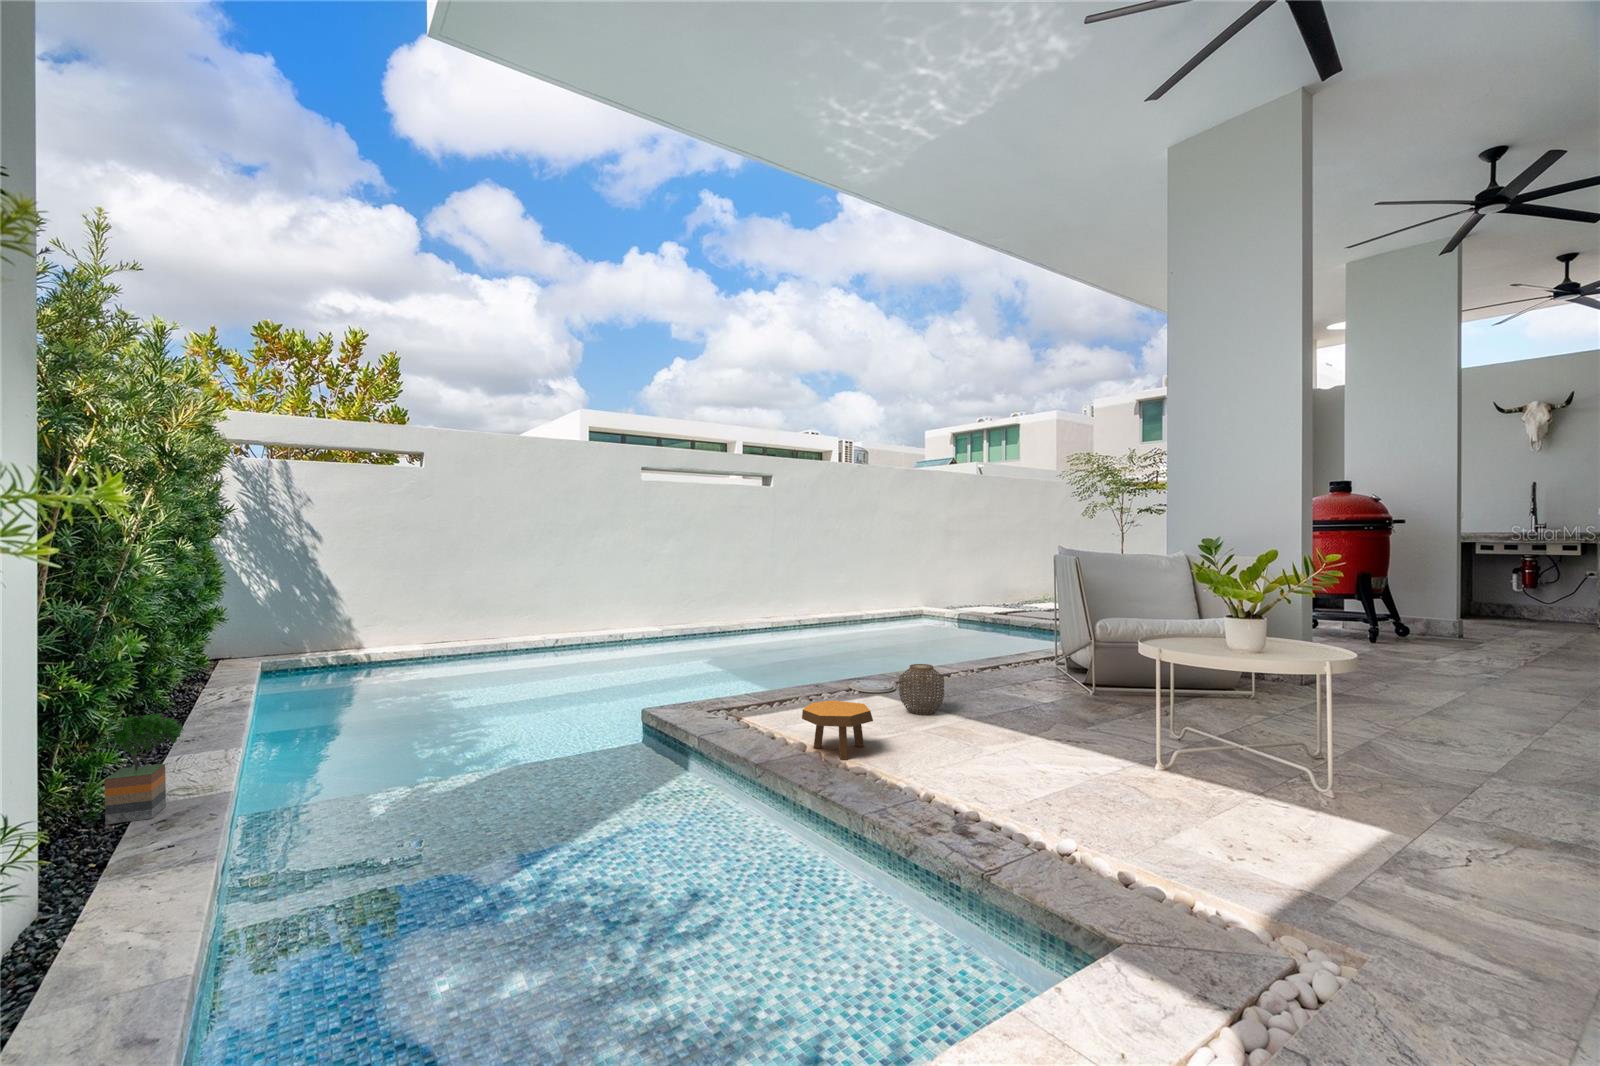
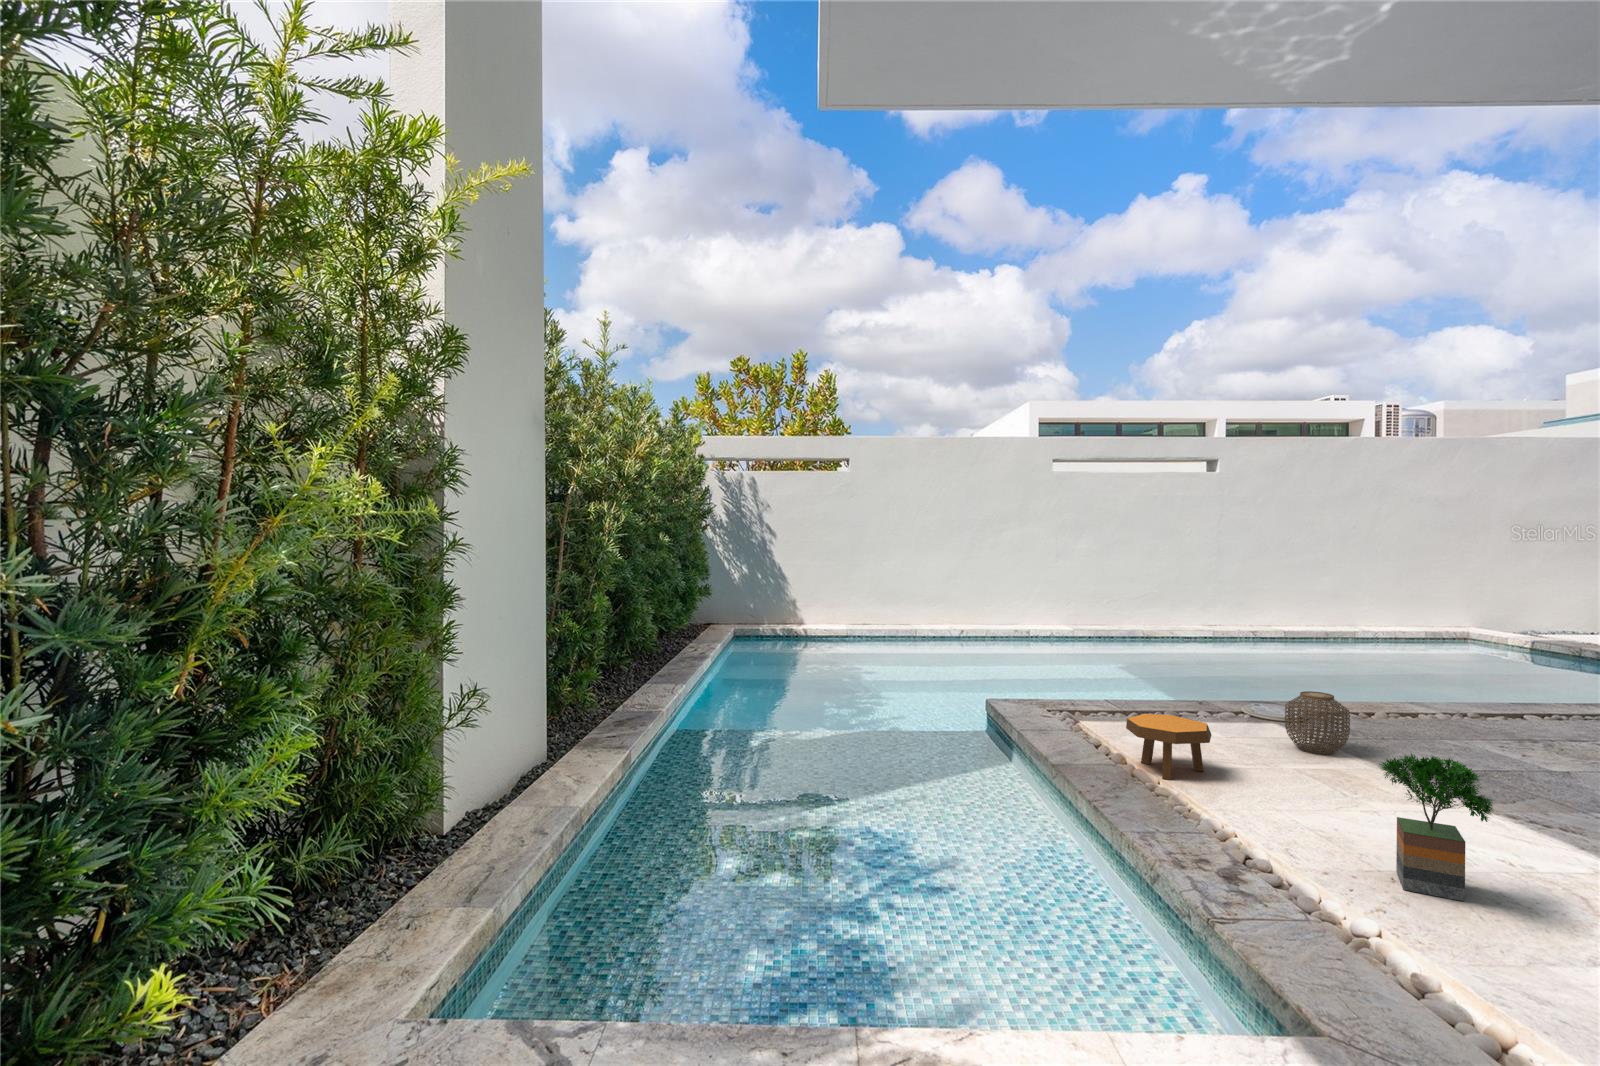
potted tree: present [91,714,183,824] -> present [1380,753,1493,901]

